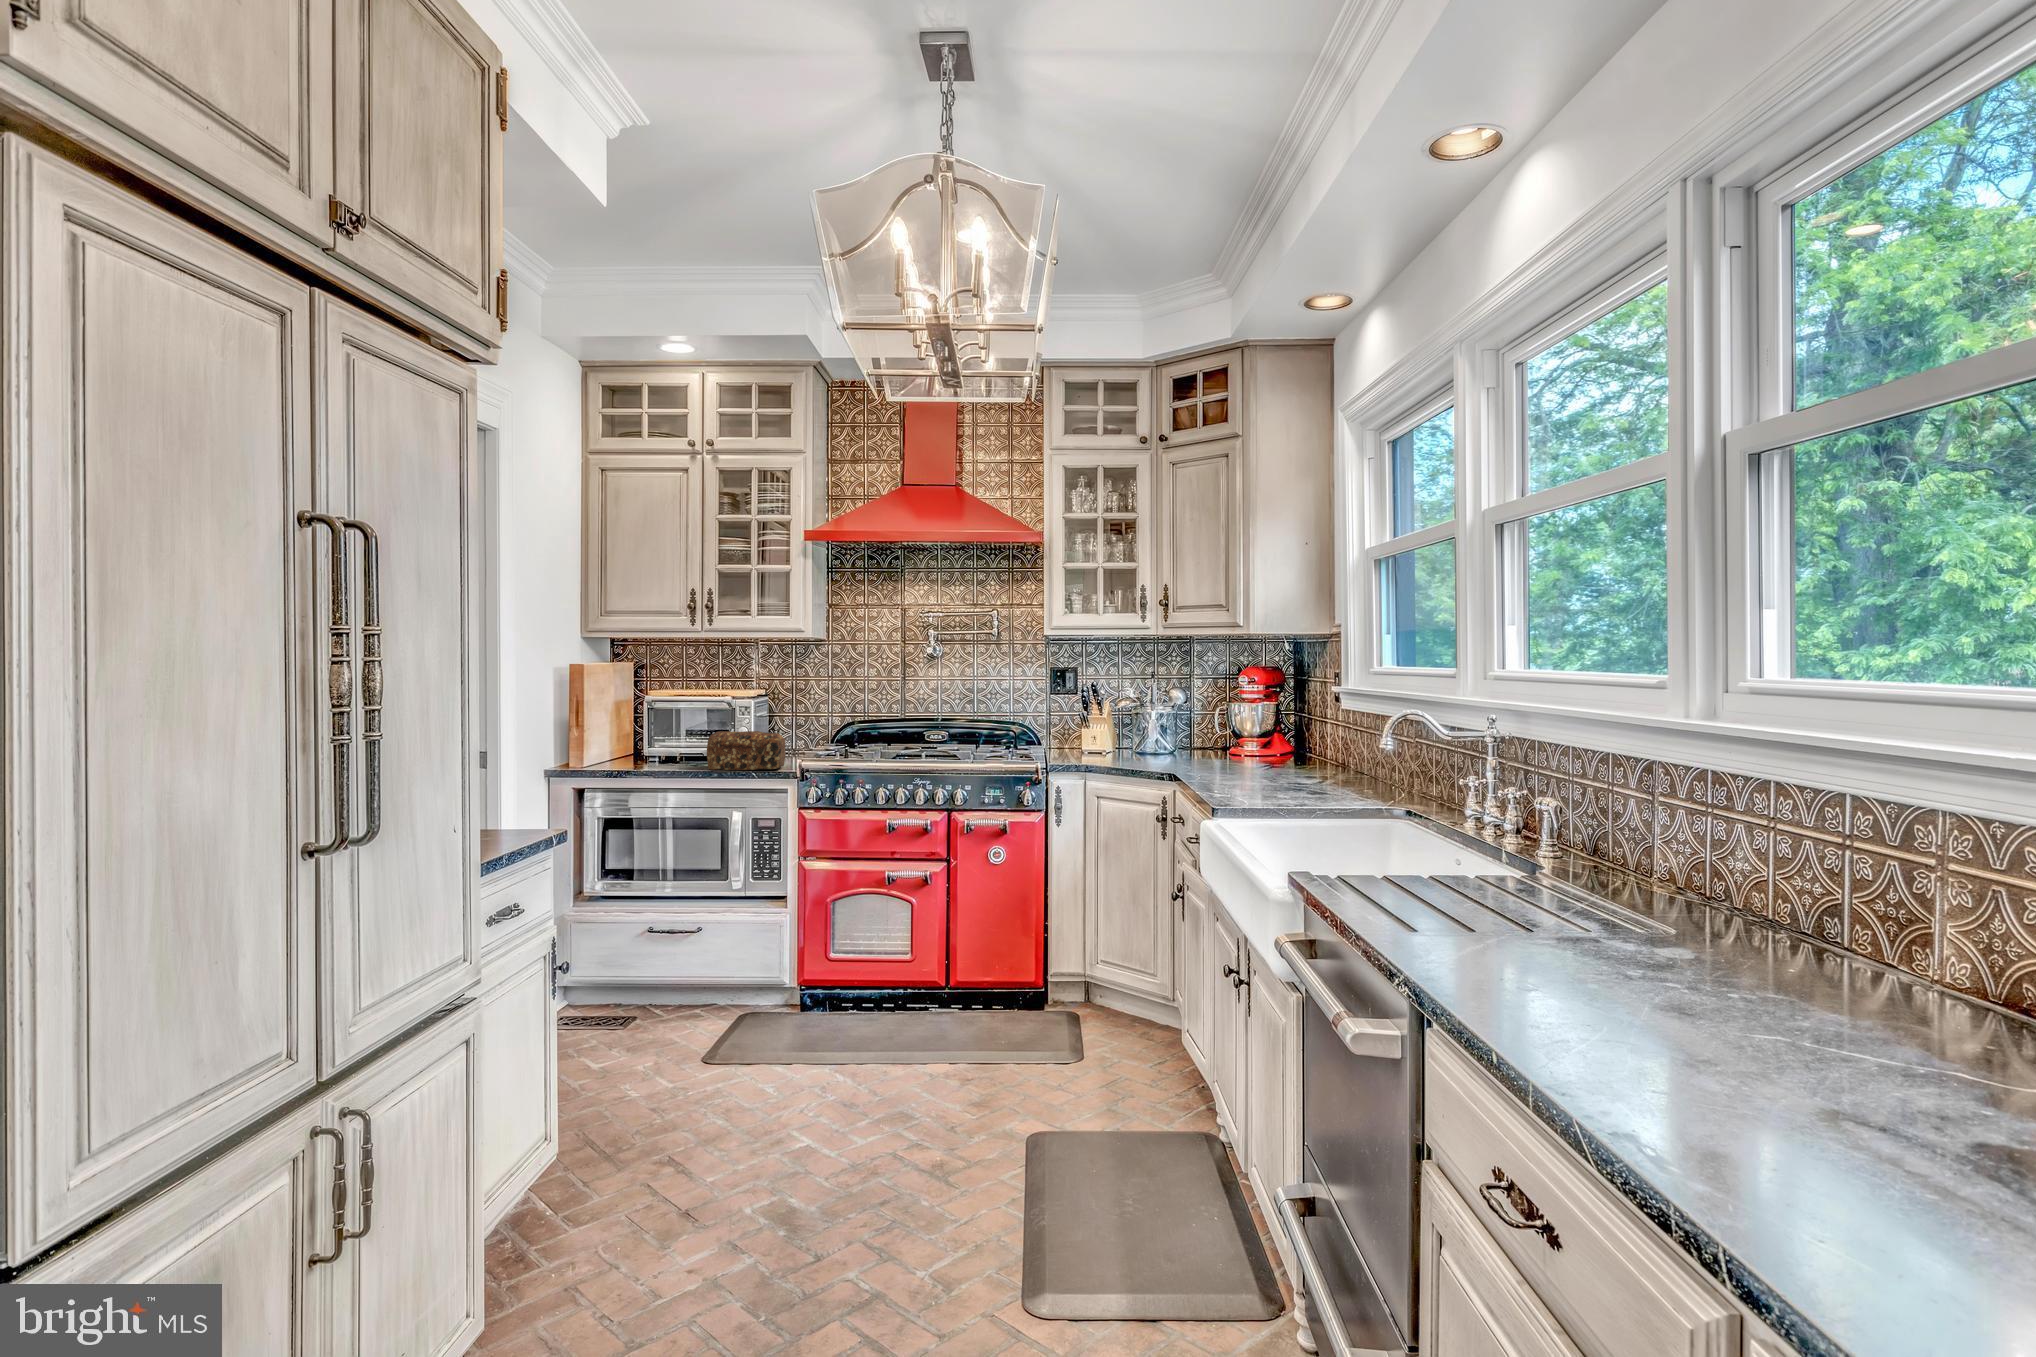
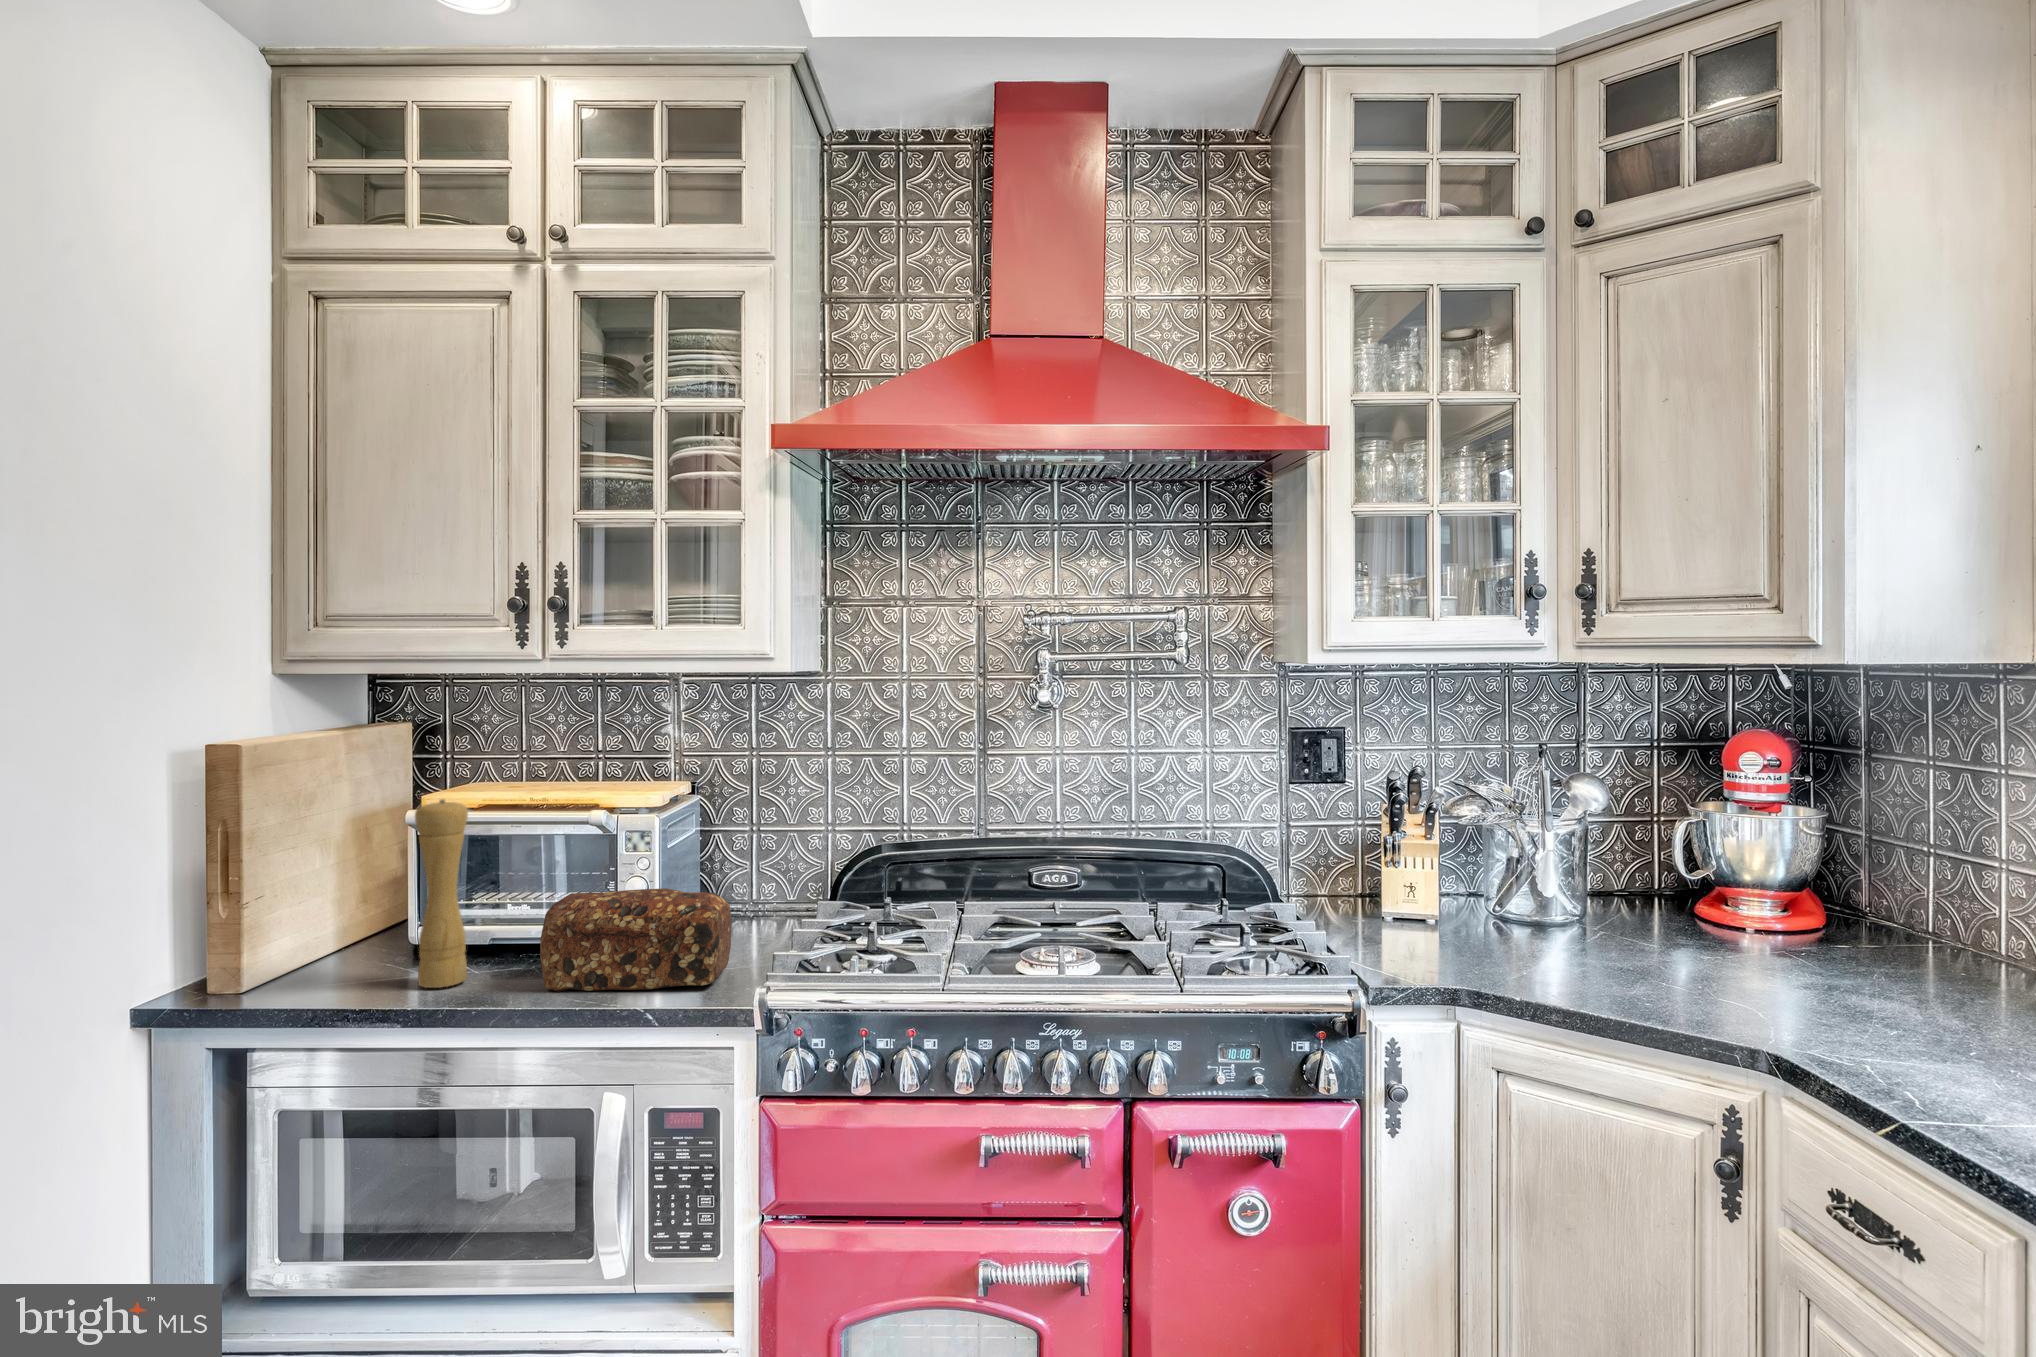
pepper mill: none [653,691,674,768] -> present [415,799,468,988]

